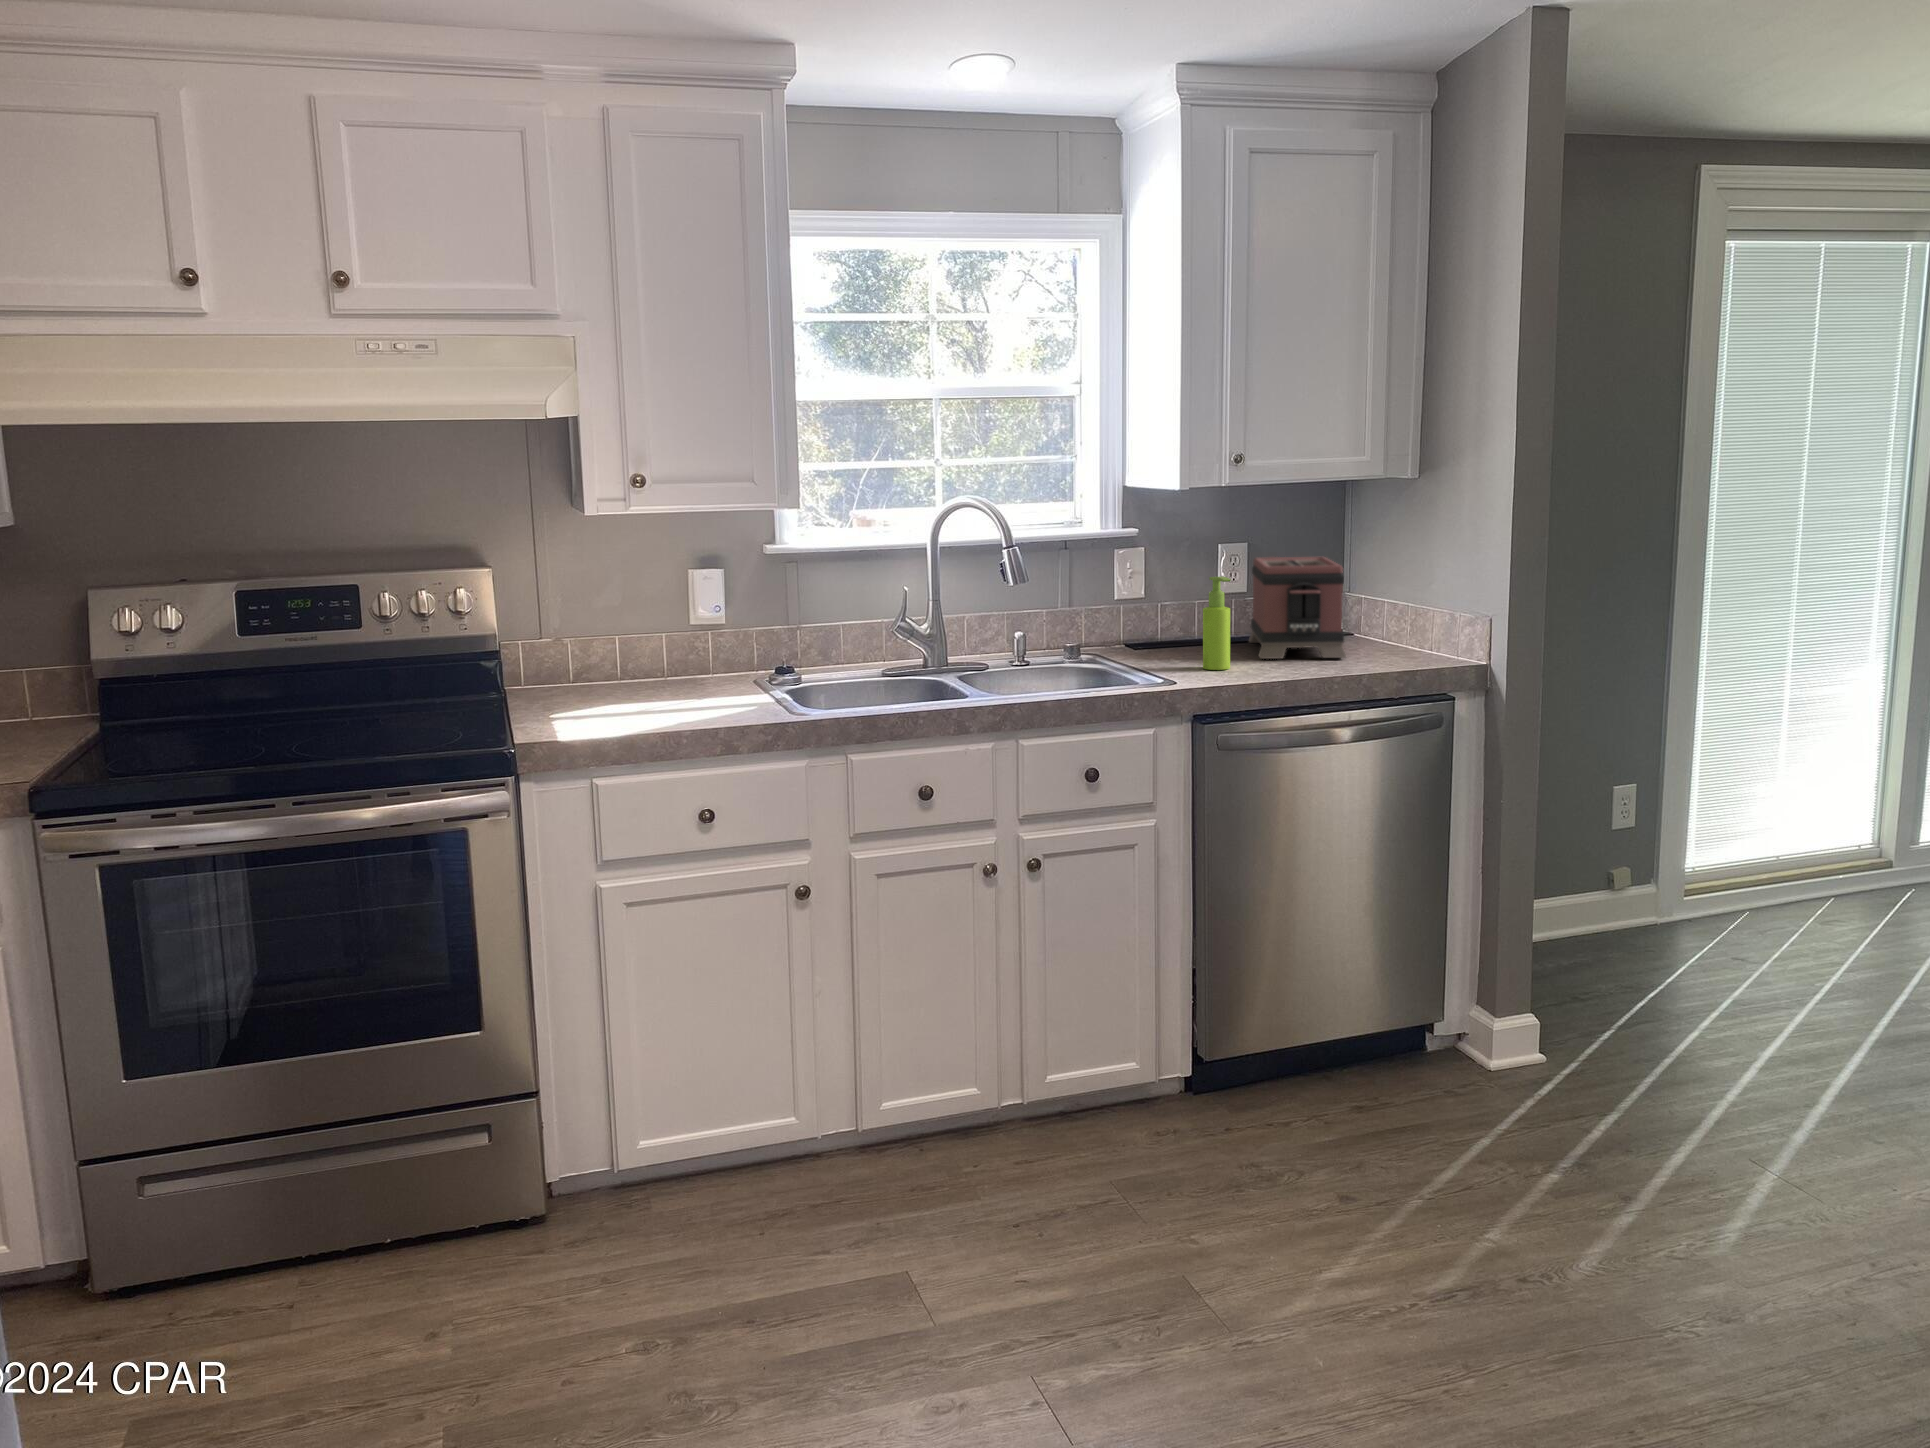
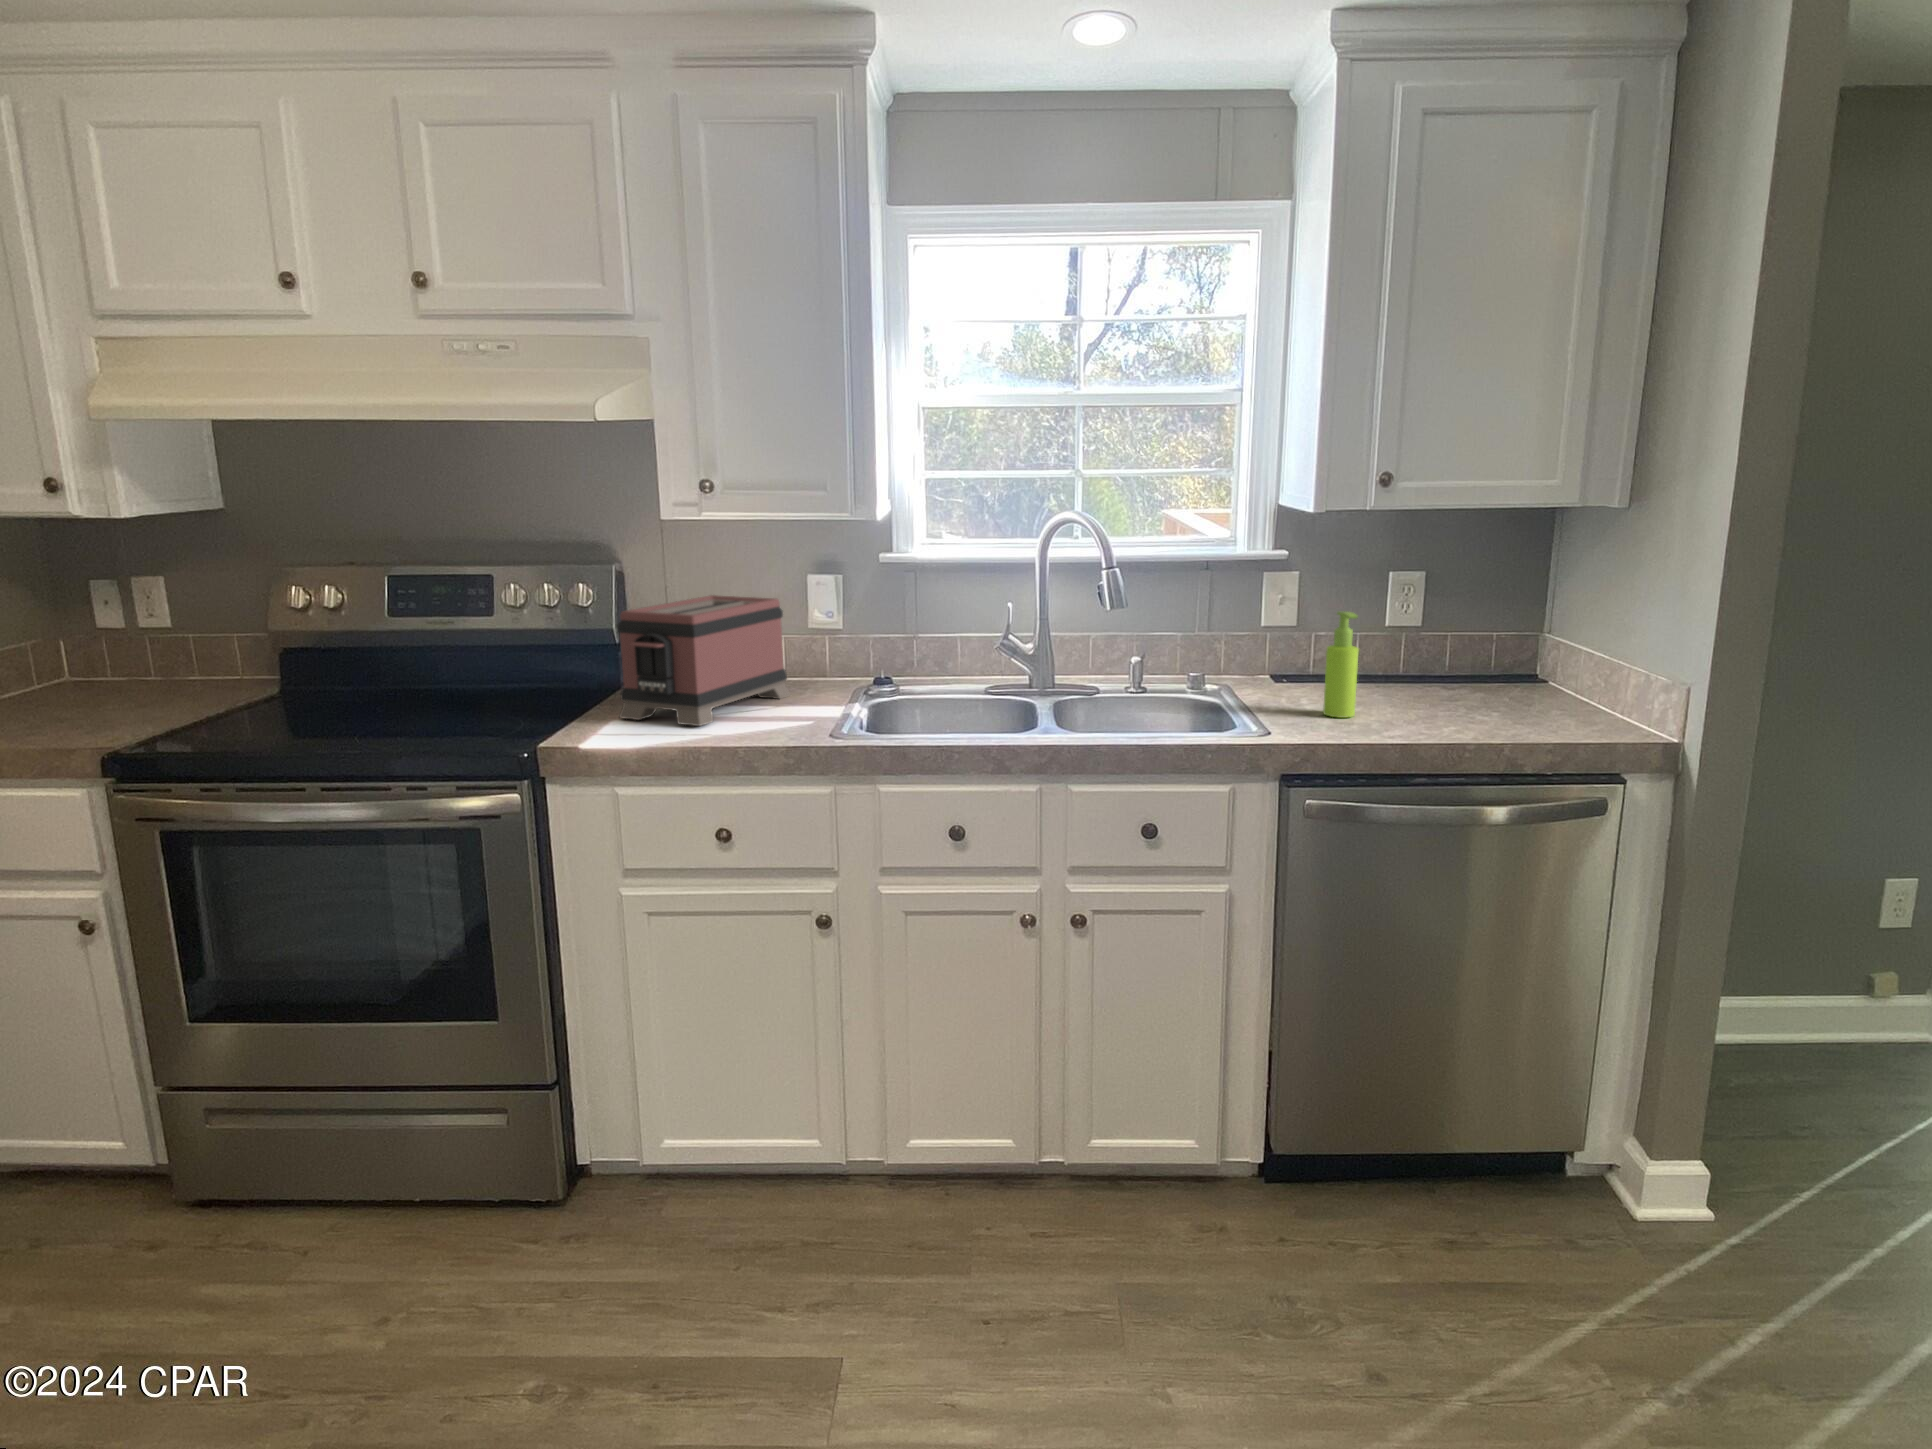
toaster: present [1249,557,1346,659] -> present [617,595,790,726]

